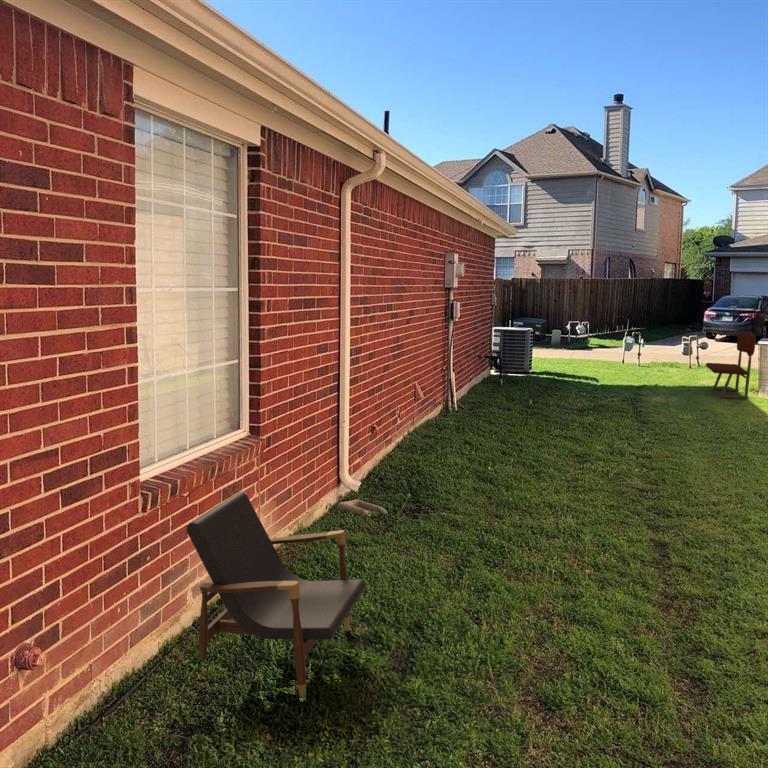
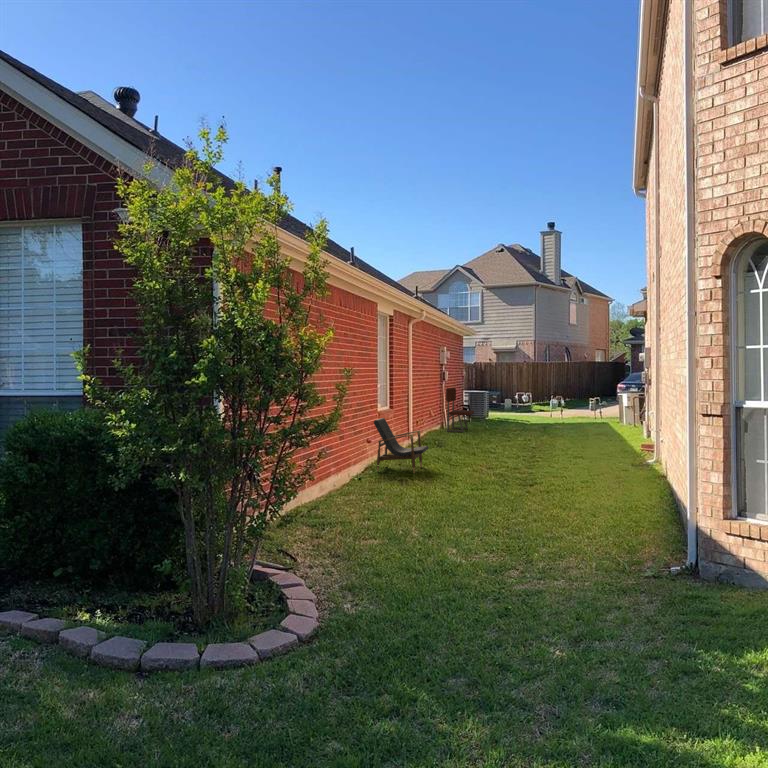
bench: present [706,332,756,399] -> present [446,388,474,432]

